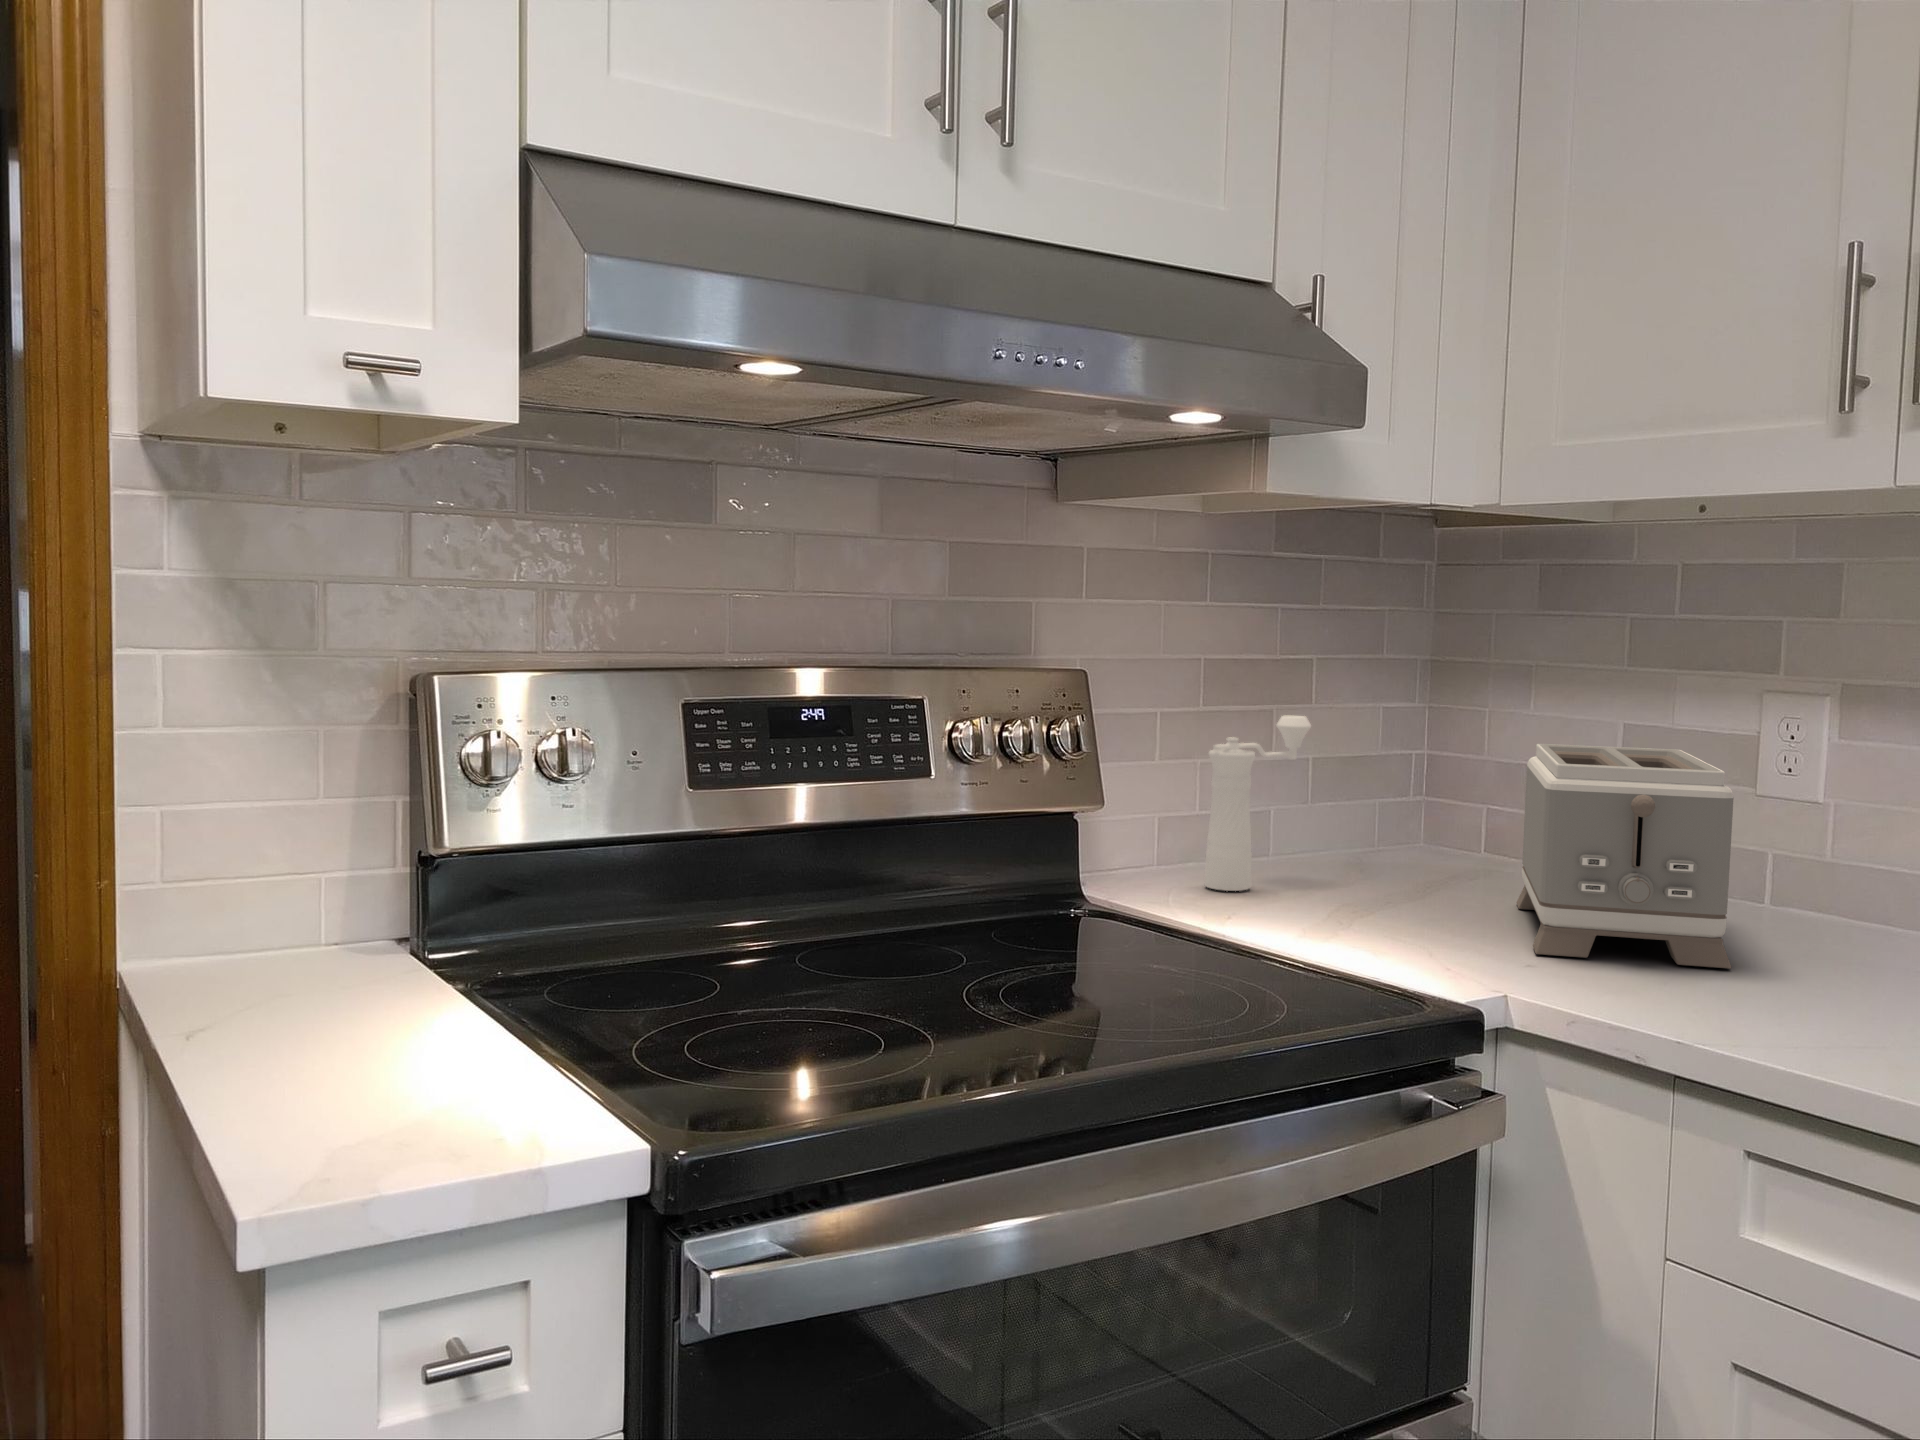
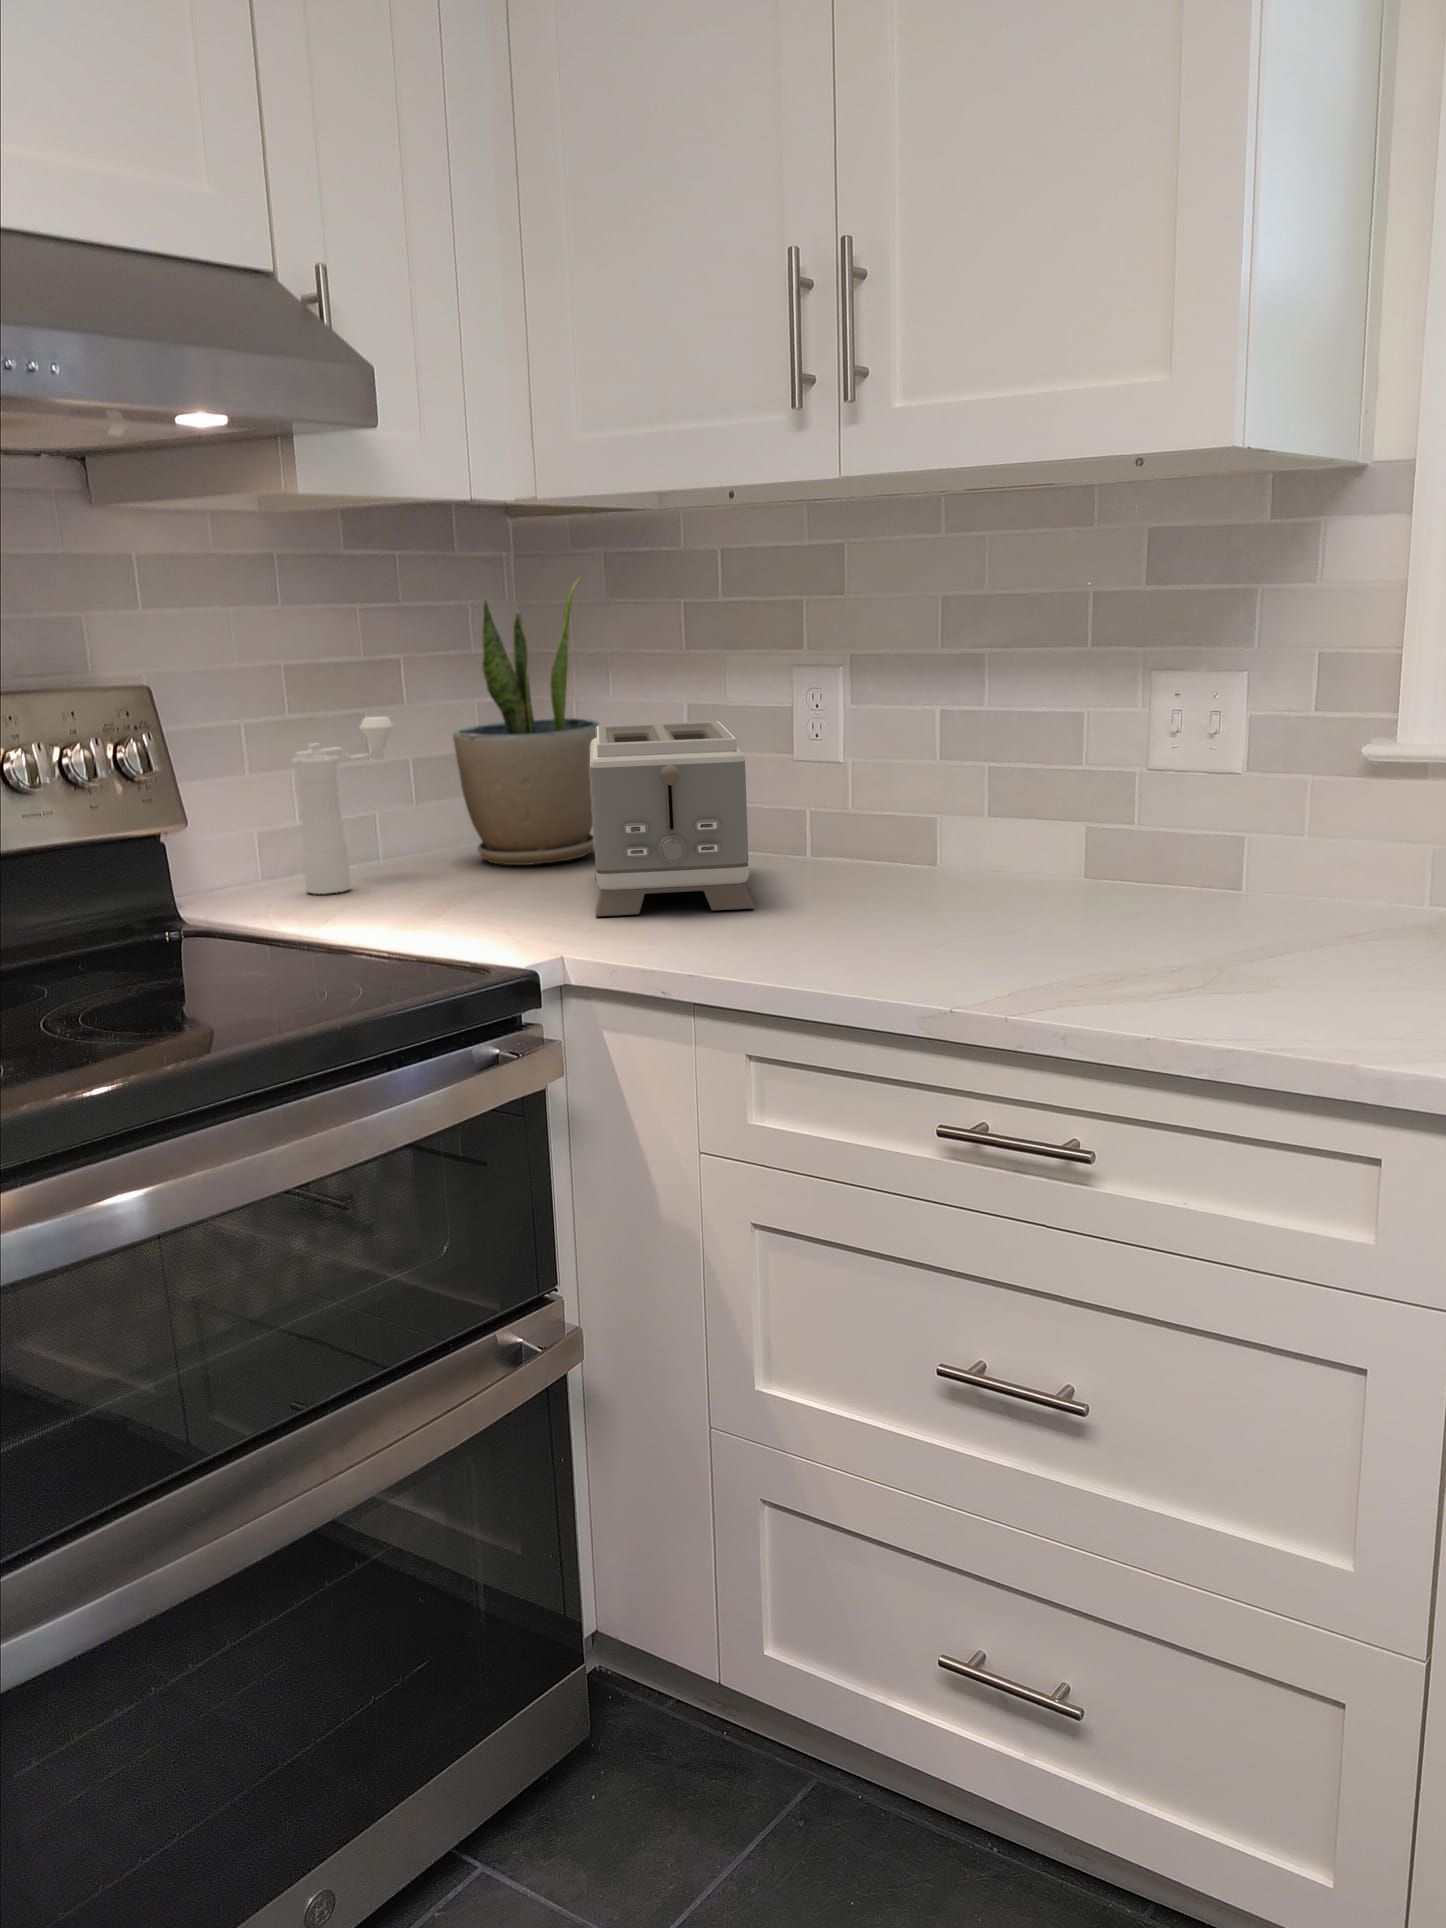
potted plant: none [1367,586,1529,884] -> present [453,578,599,865]

